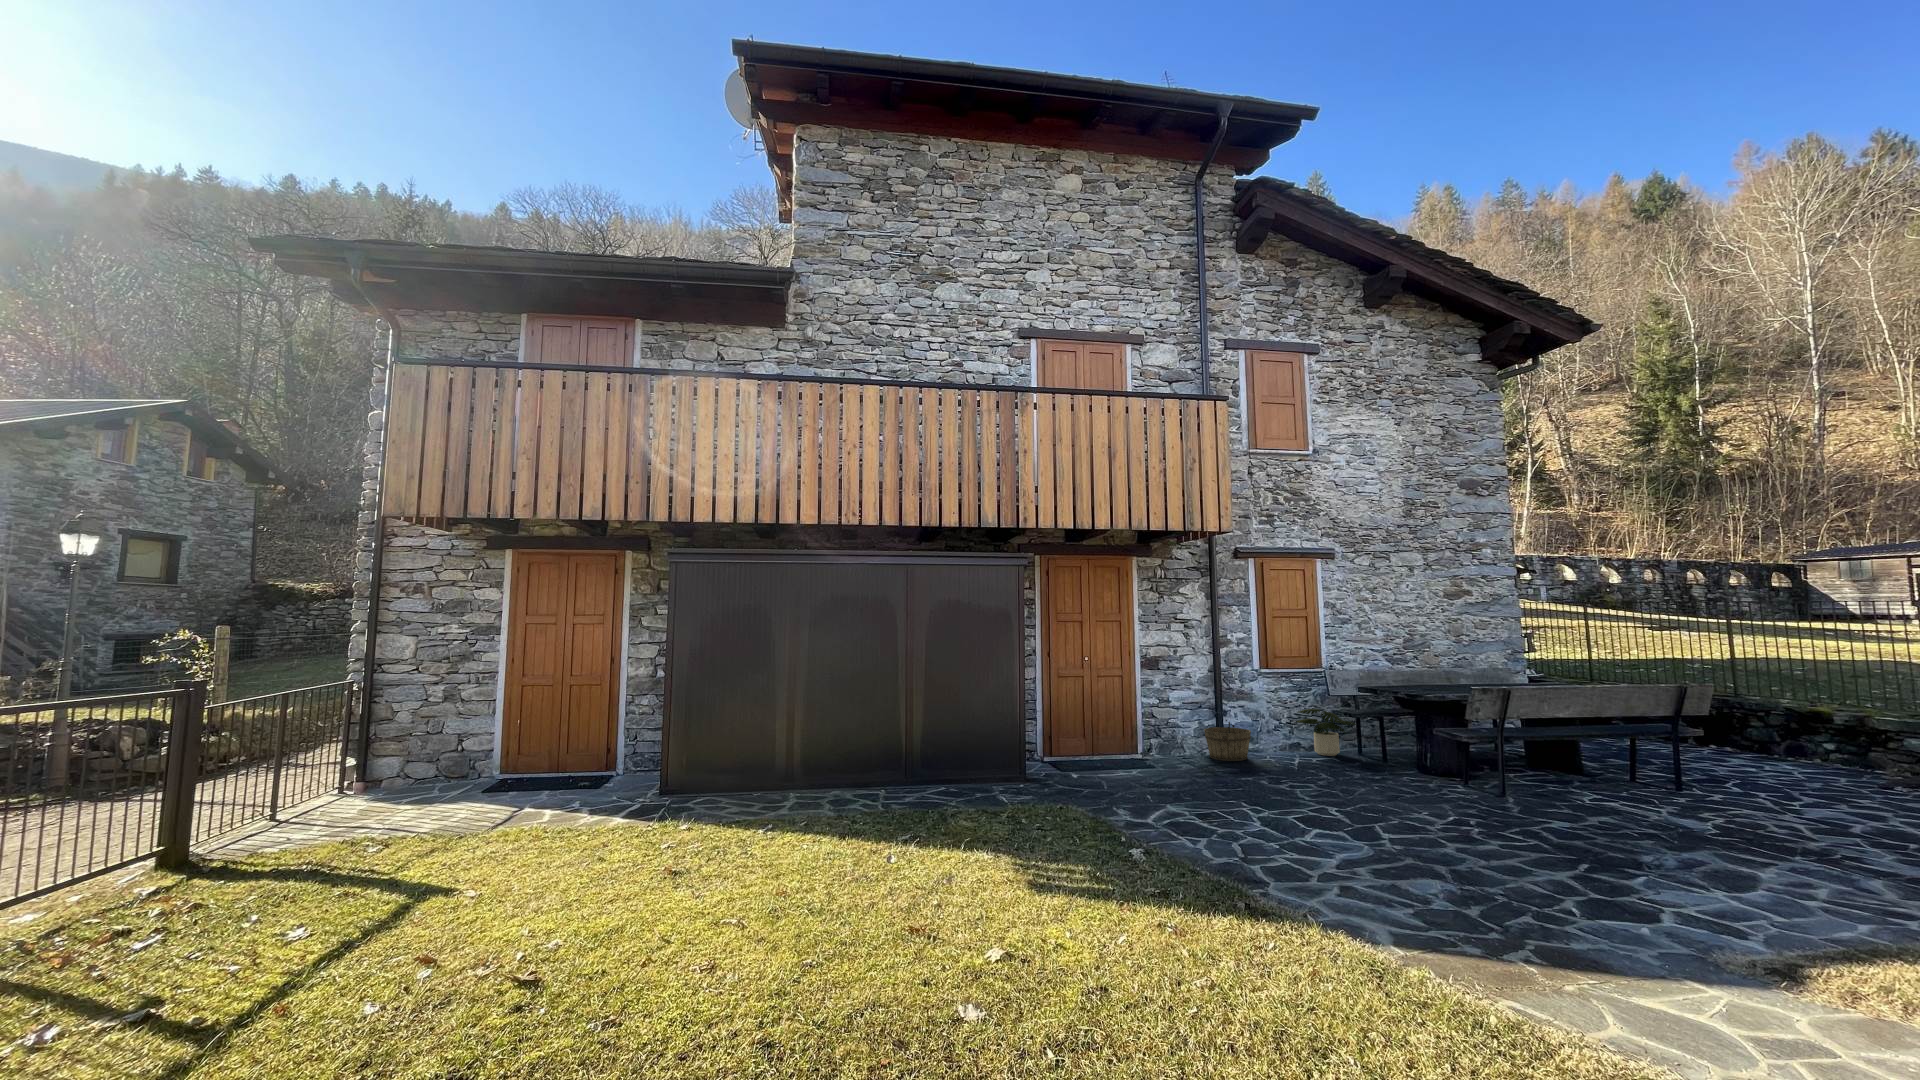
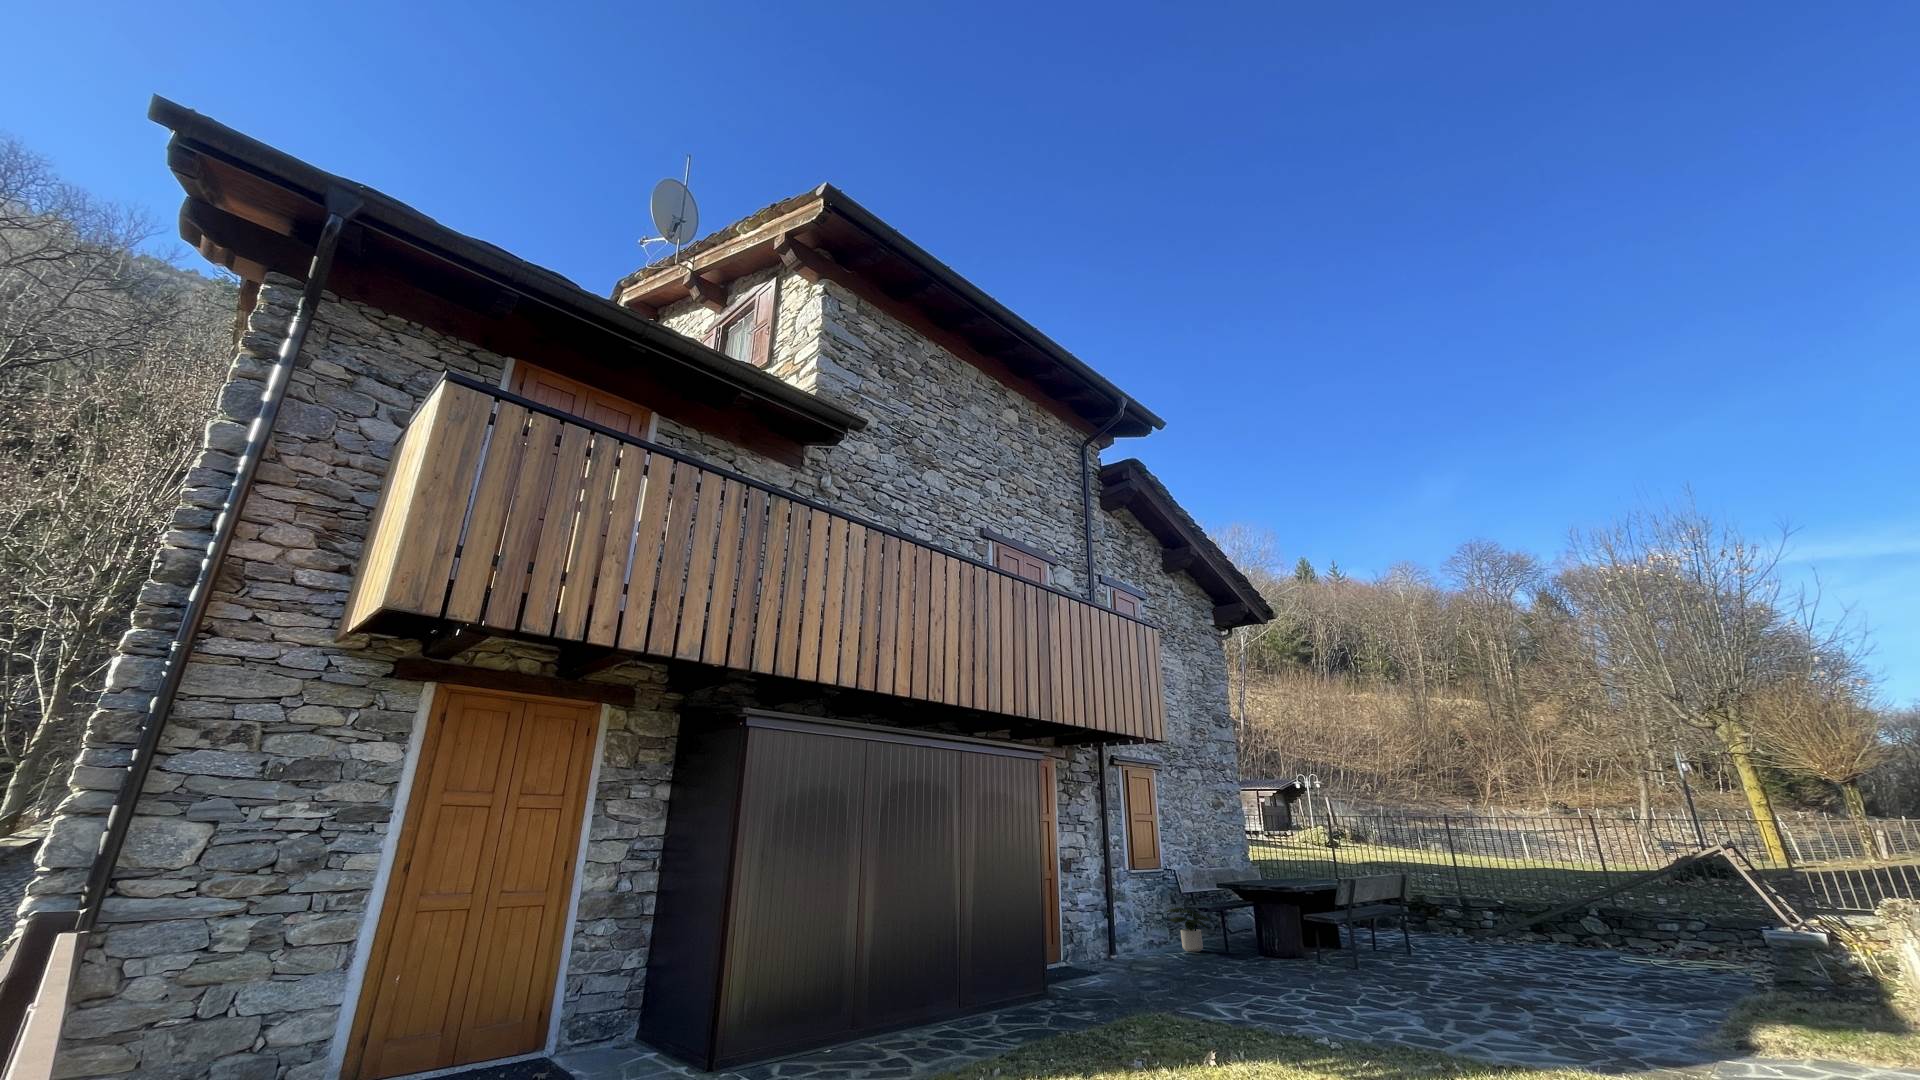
wooden bucket: present [1204,720,1251,761] -> none [1119,921,1161,963]

